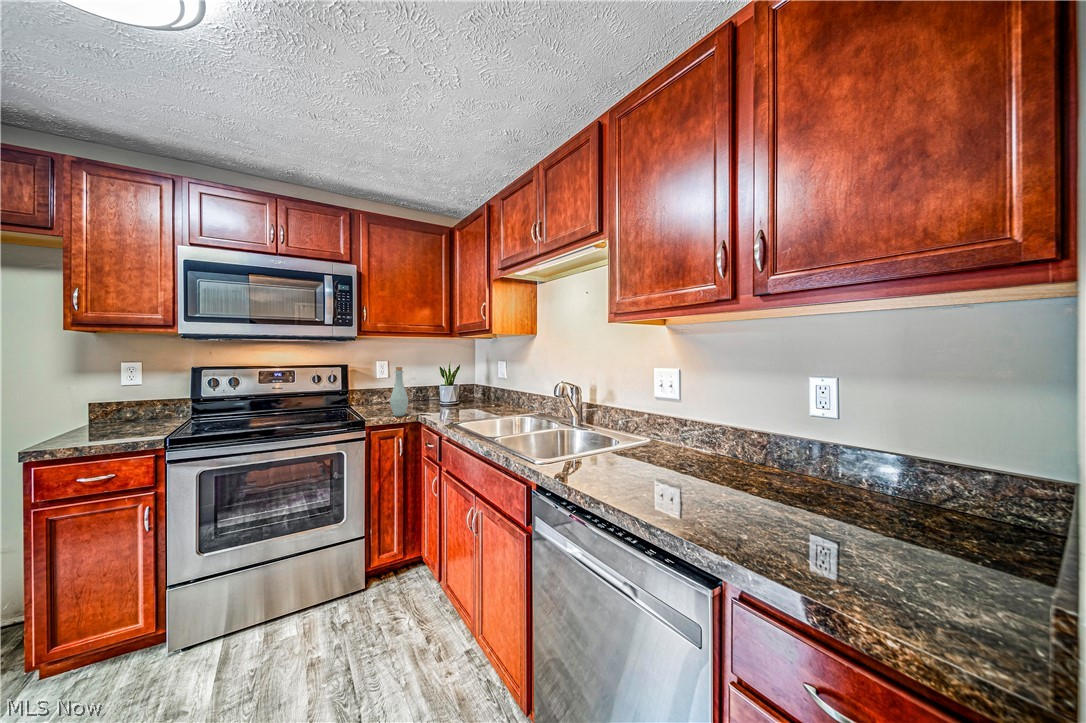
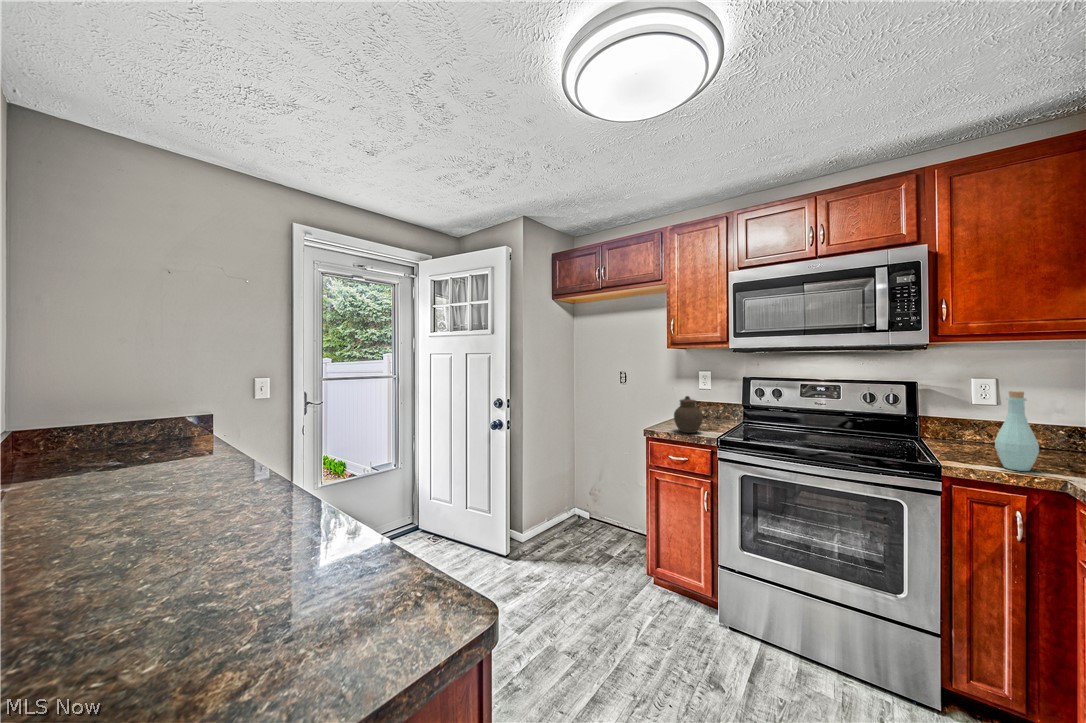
jar: none [89,390,140,438] -> present [674,396,703,433]

